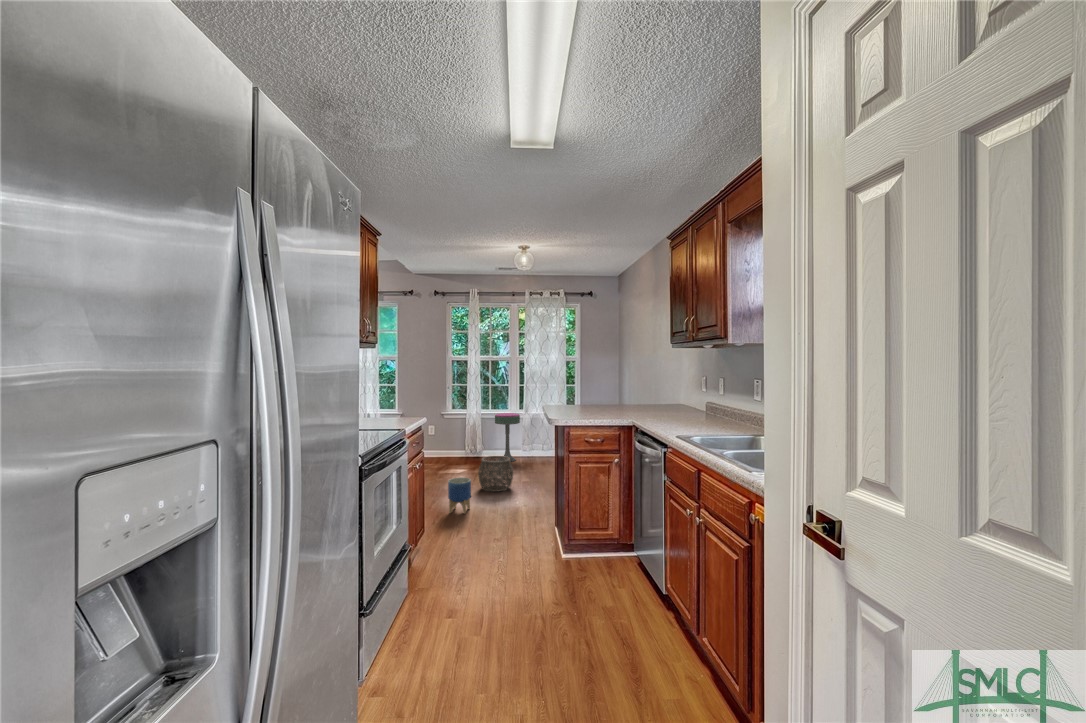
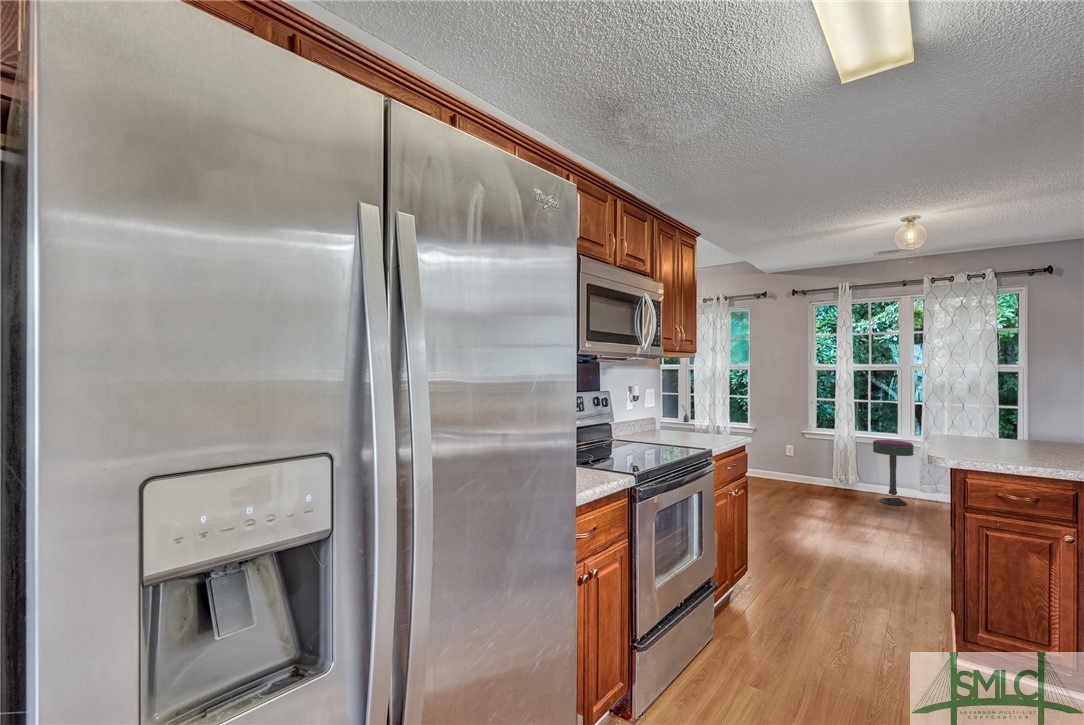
woven basket: present [478,456,513,492] -> none [838,493,892,542]
planter: present [448,477,471,514] -> none [789,512,821,559]

